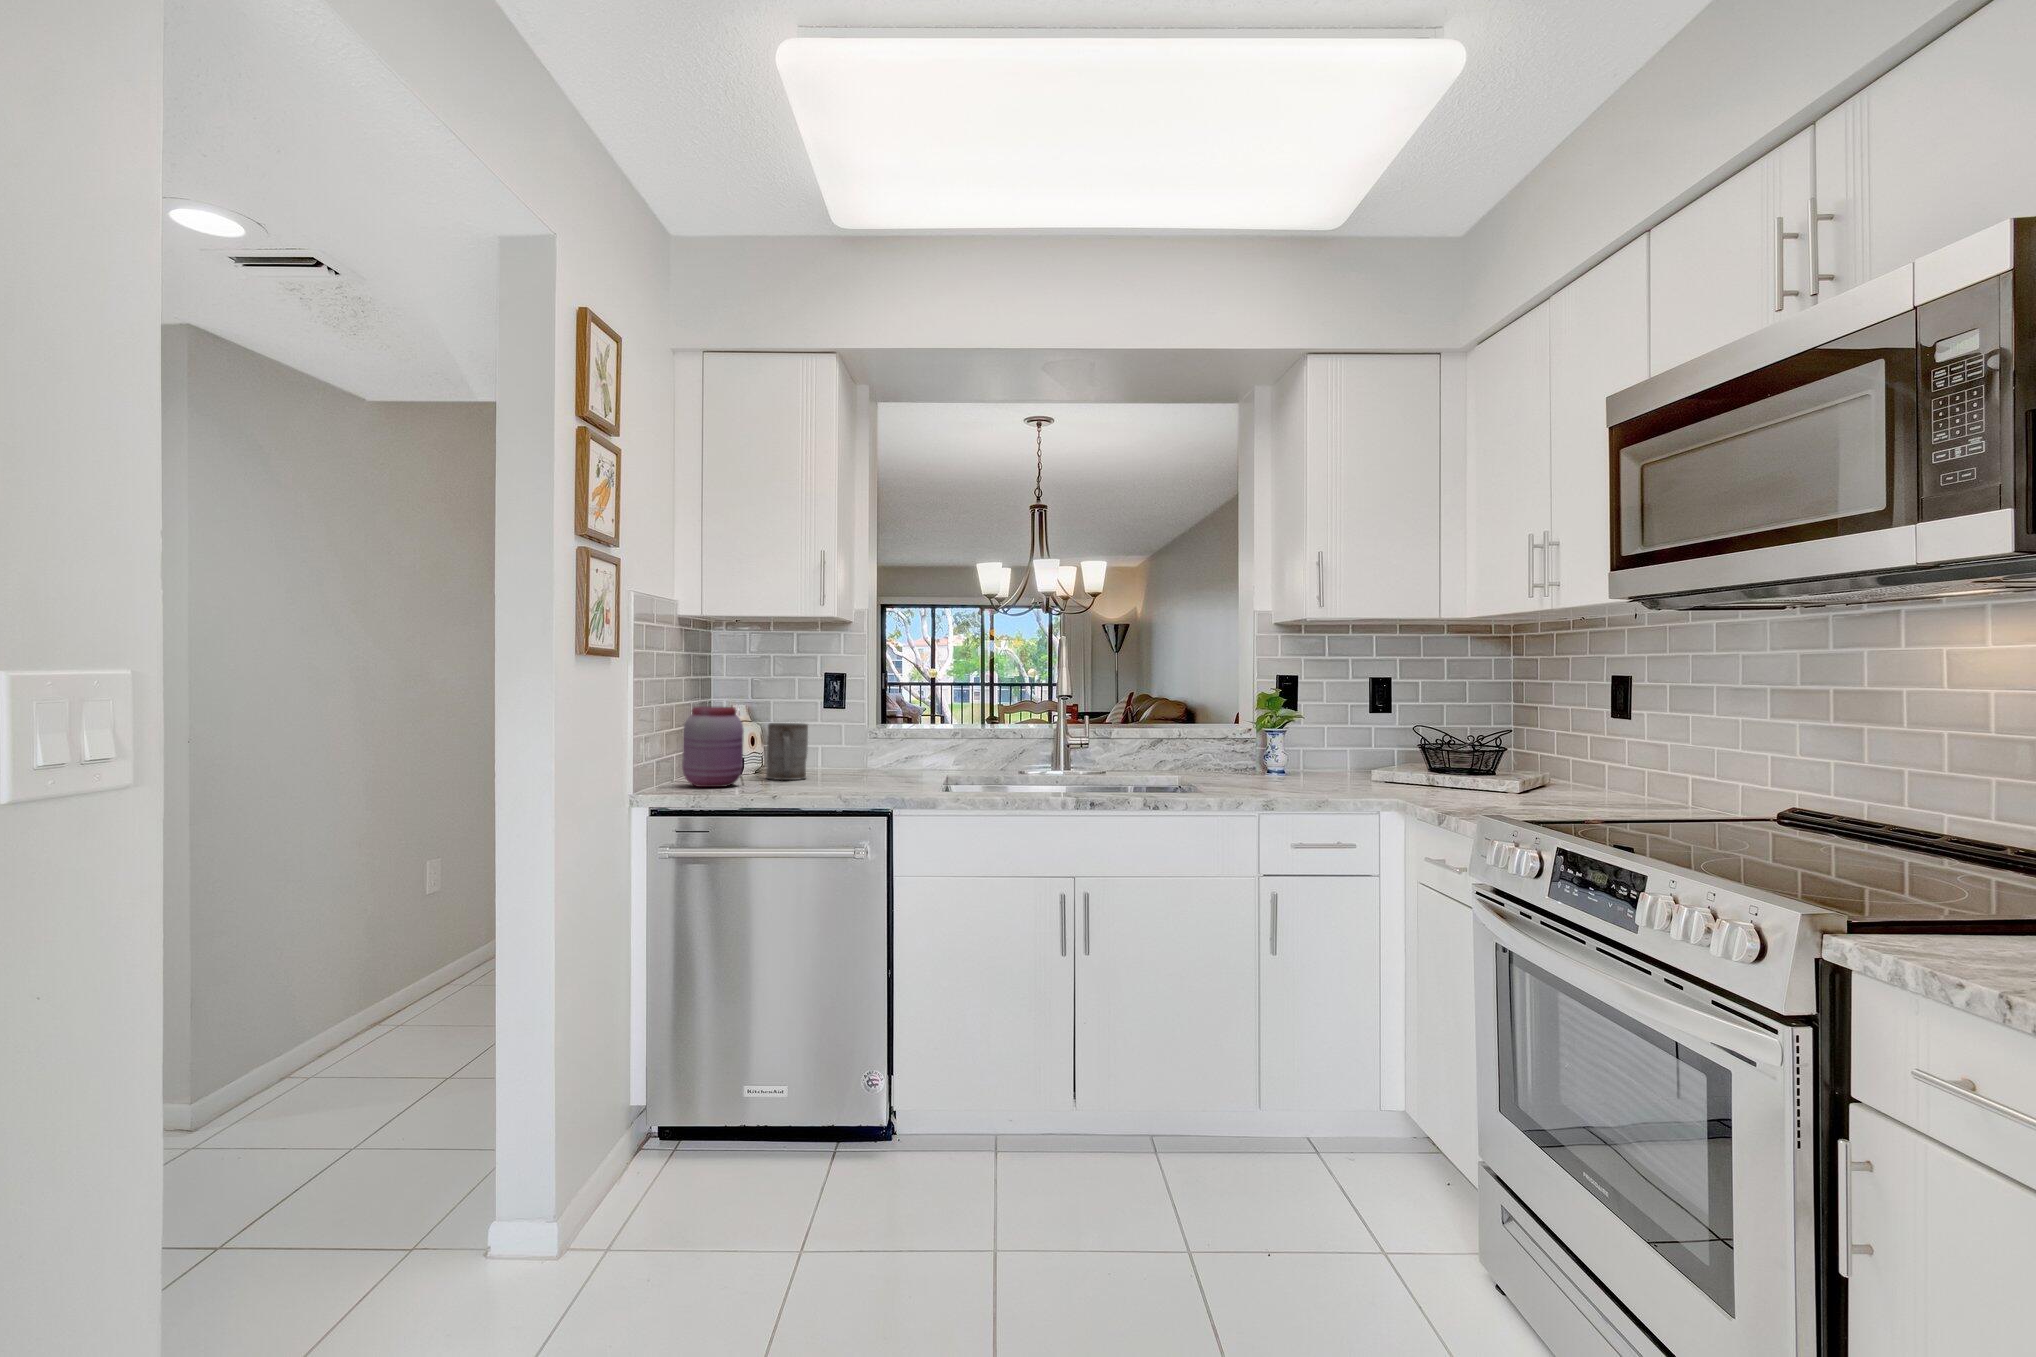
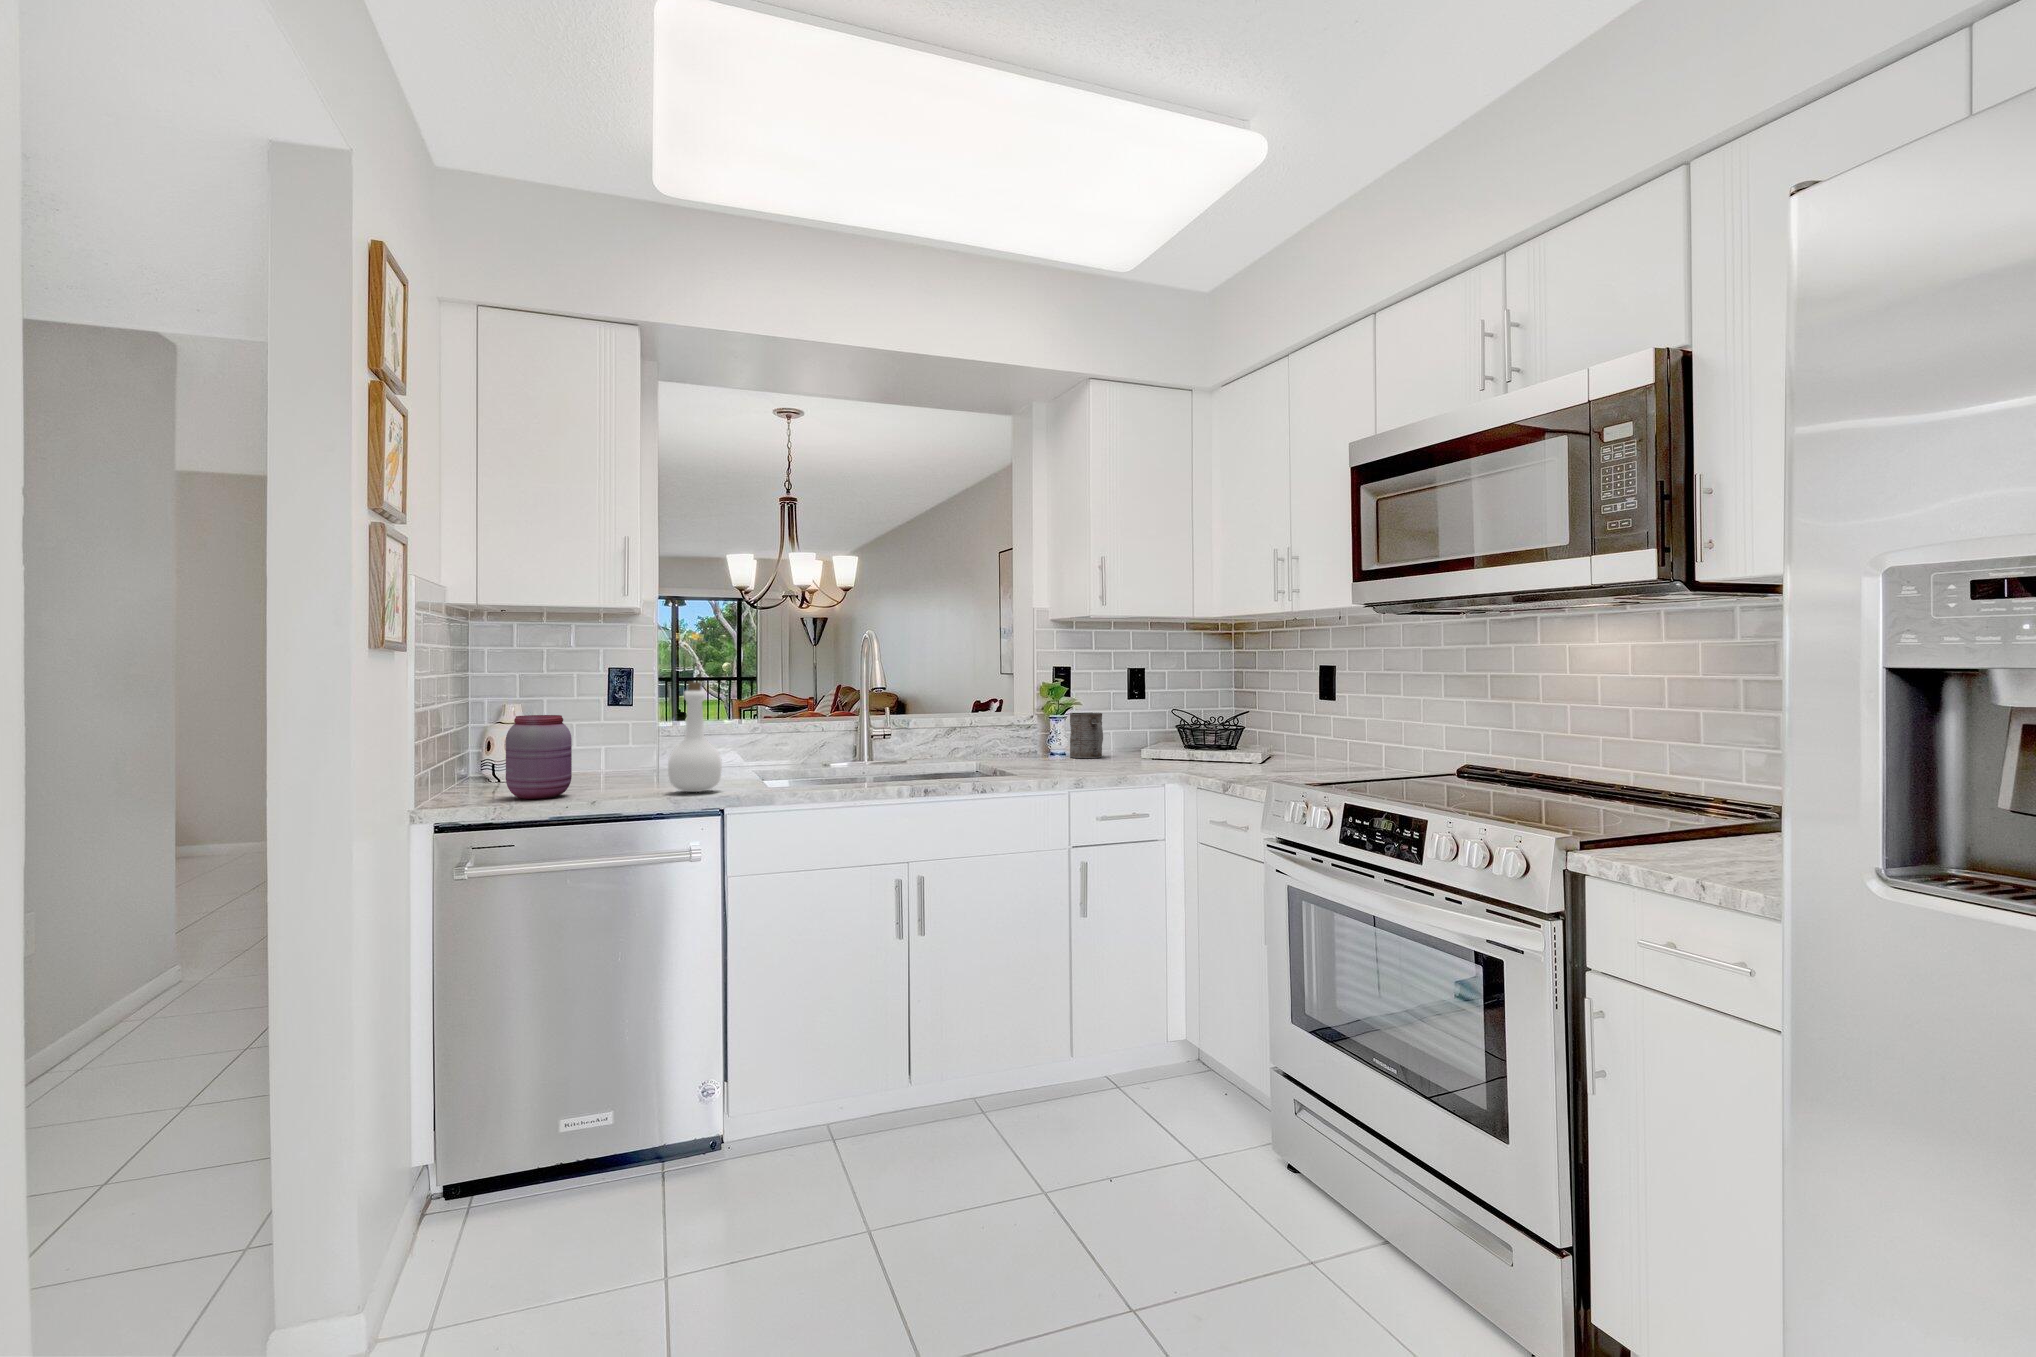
bottle: none [827,677,881,789] -> present [668,681,722,792]
mug: present [766,723,808,780] -> present [1070,712,1103,758]

